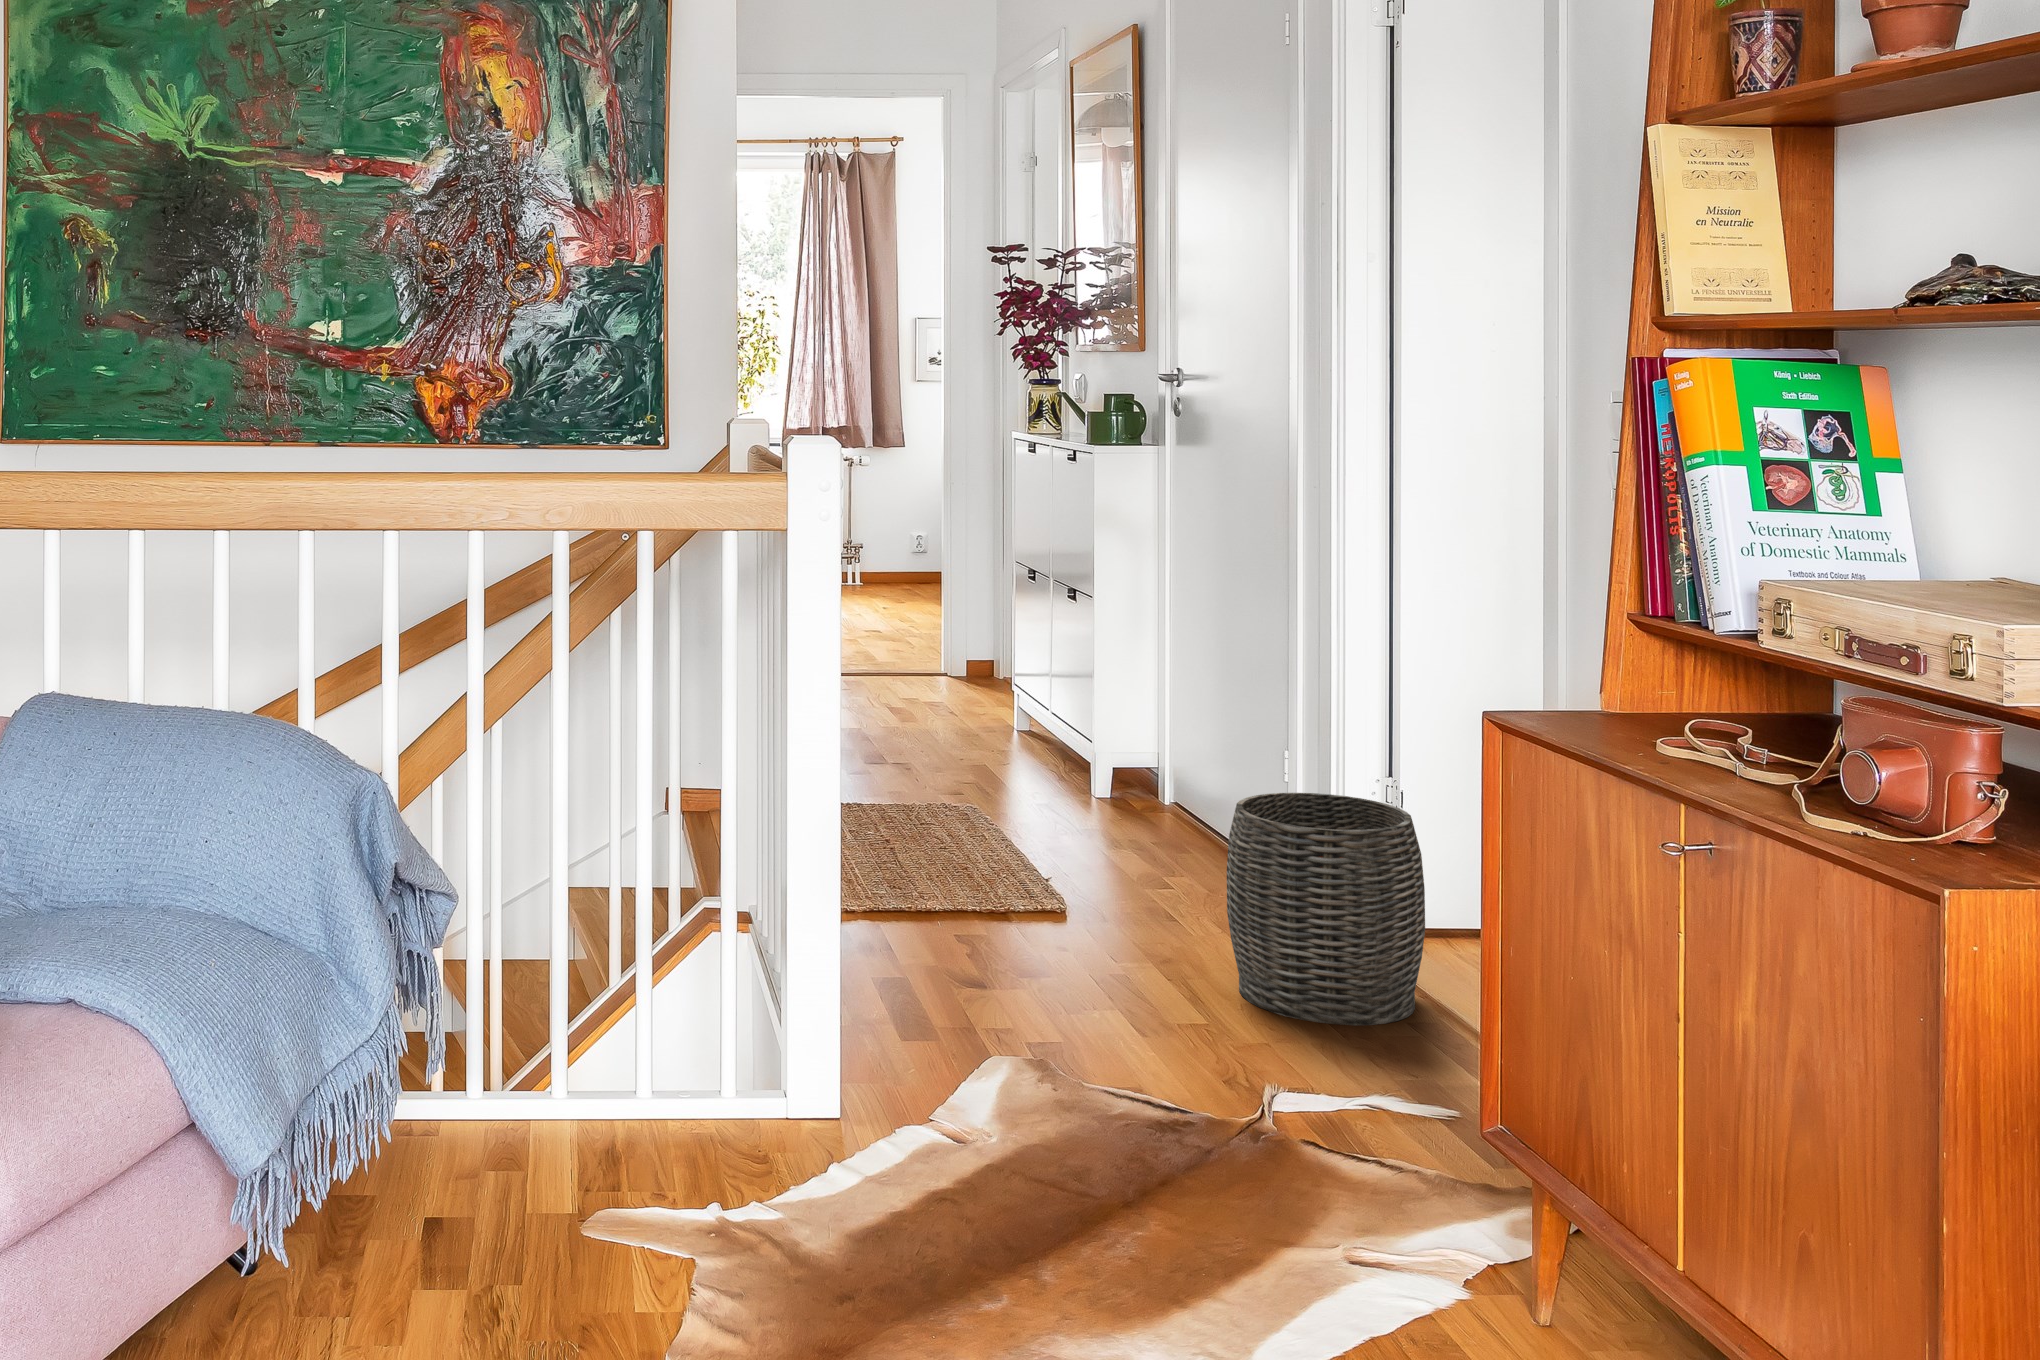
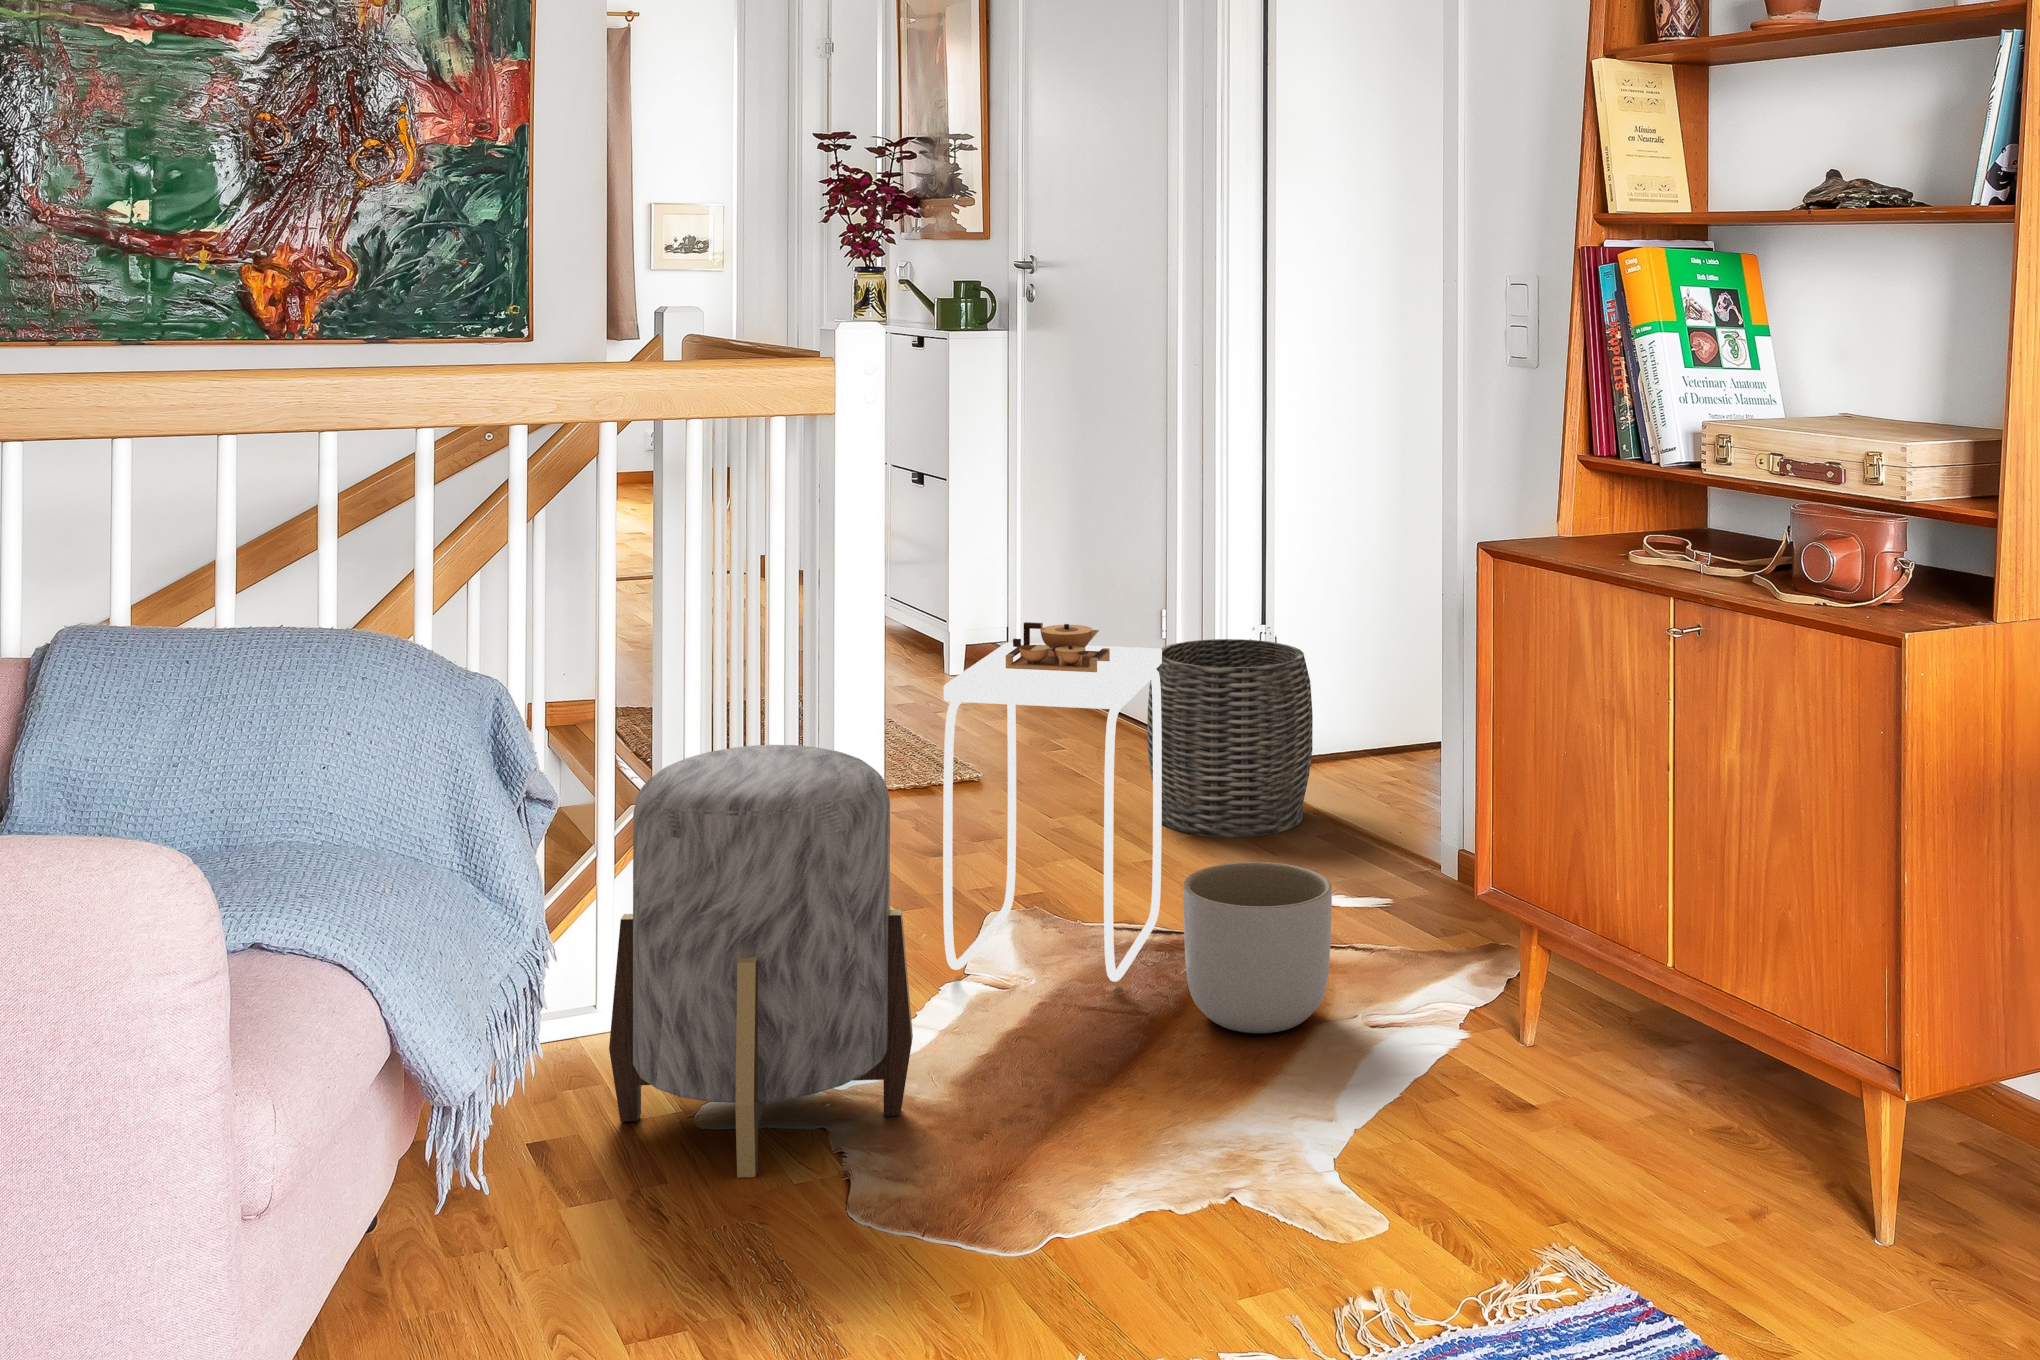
side table: none [903,758,1177,1170] -> present [943,622,1162,982]
stool: none [504,862,793,1312] -> present [609,745,913,1178]
planter: none [1138,1057,1316,1266] -> present [1183,862,1332,1033]

